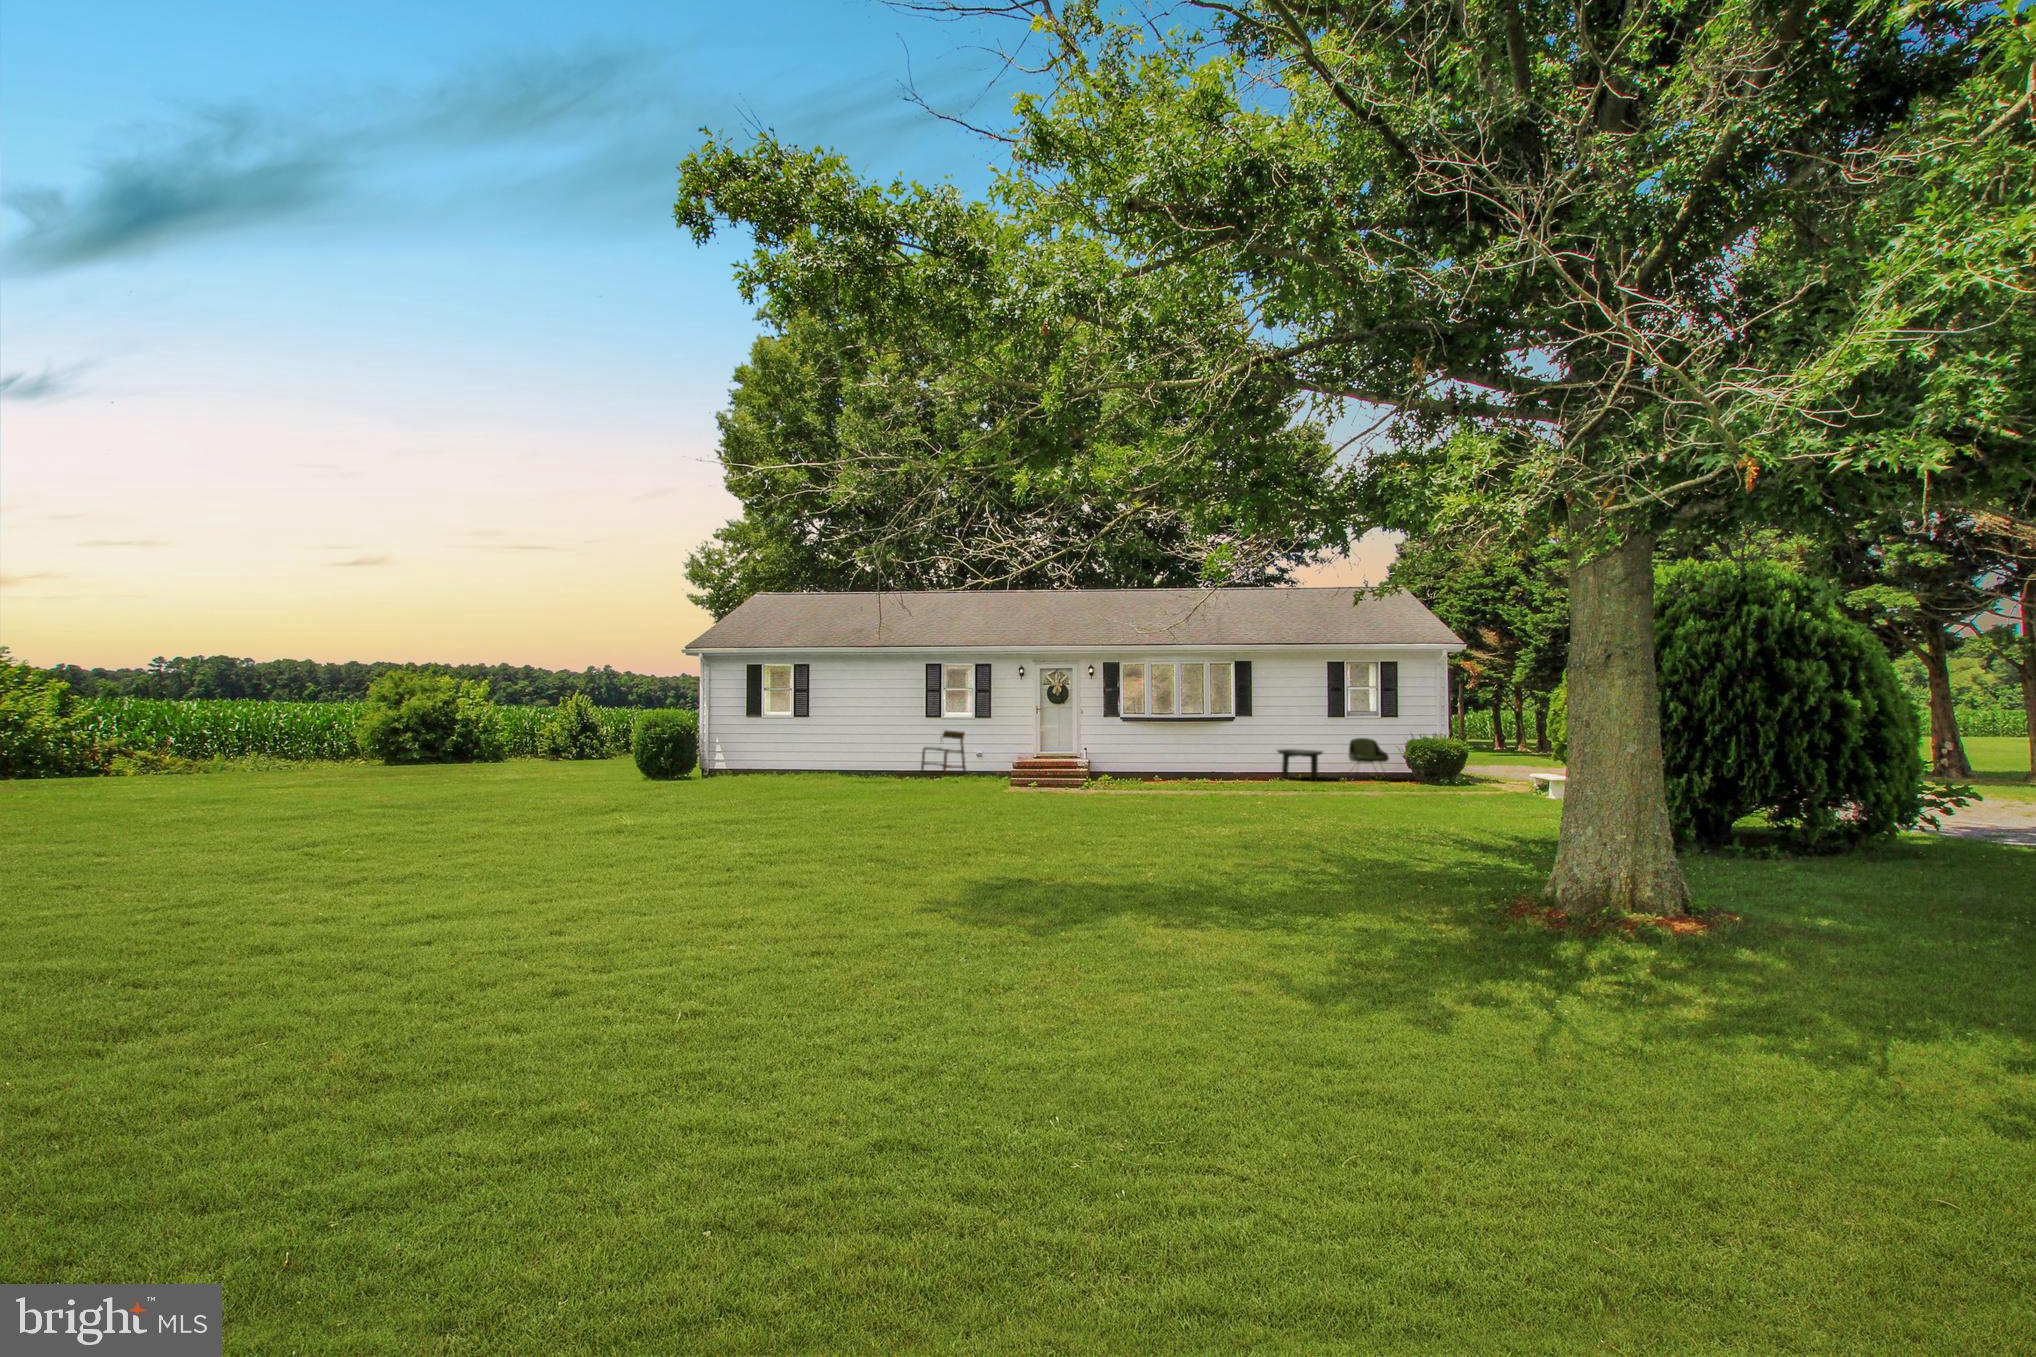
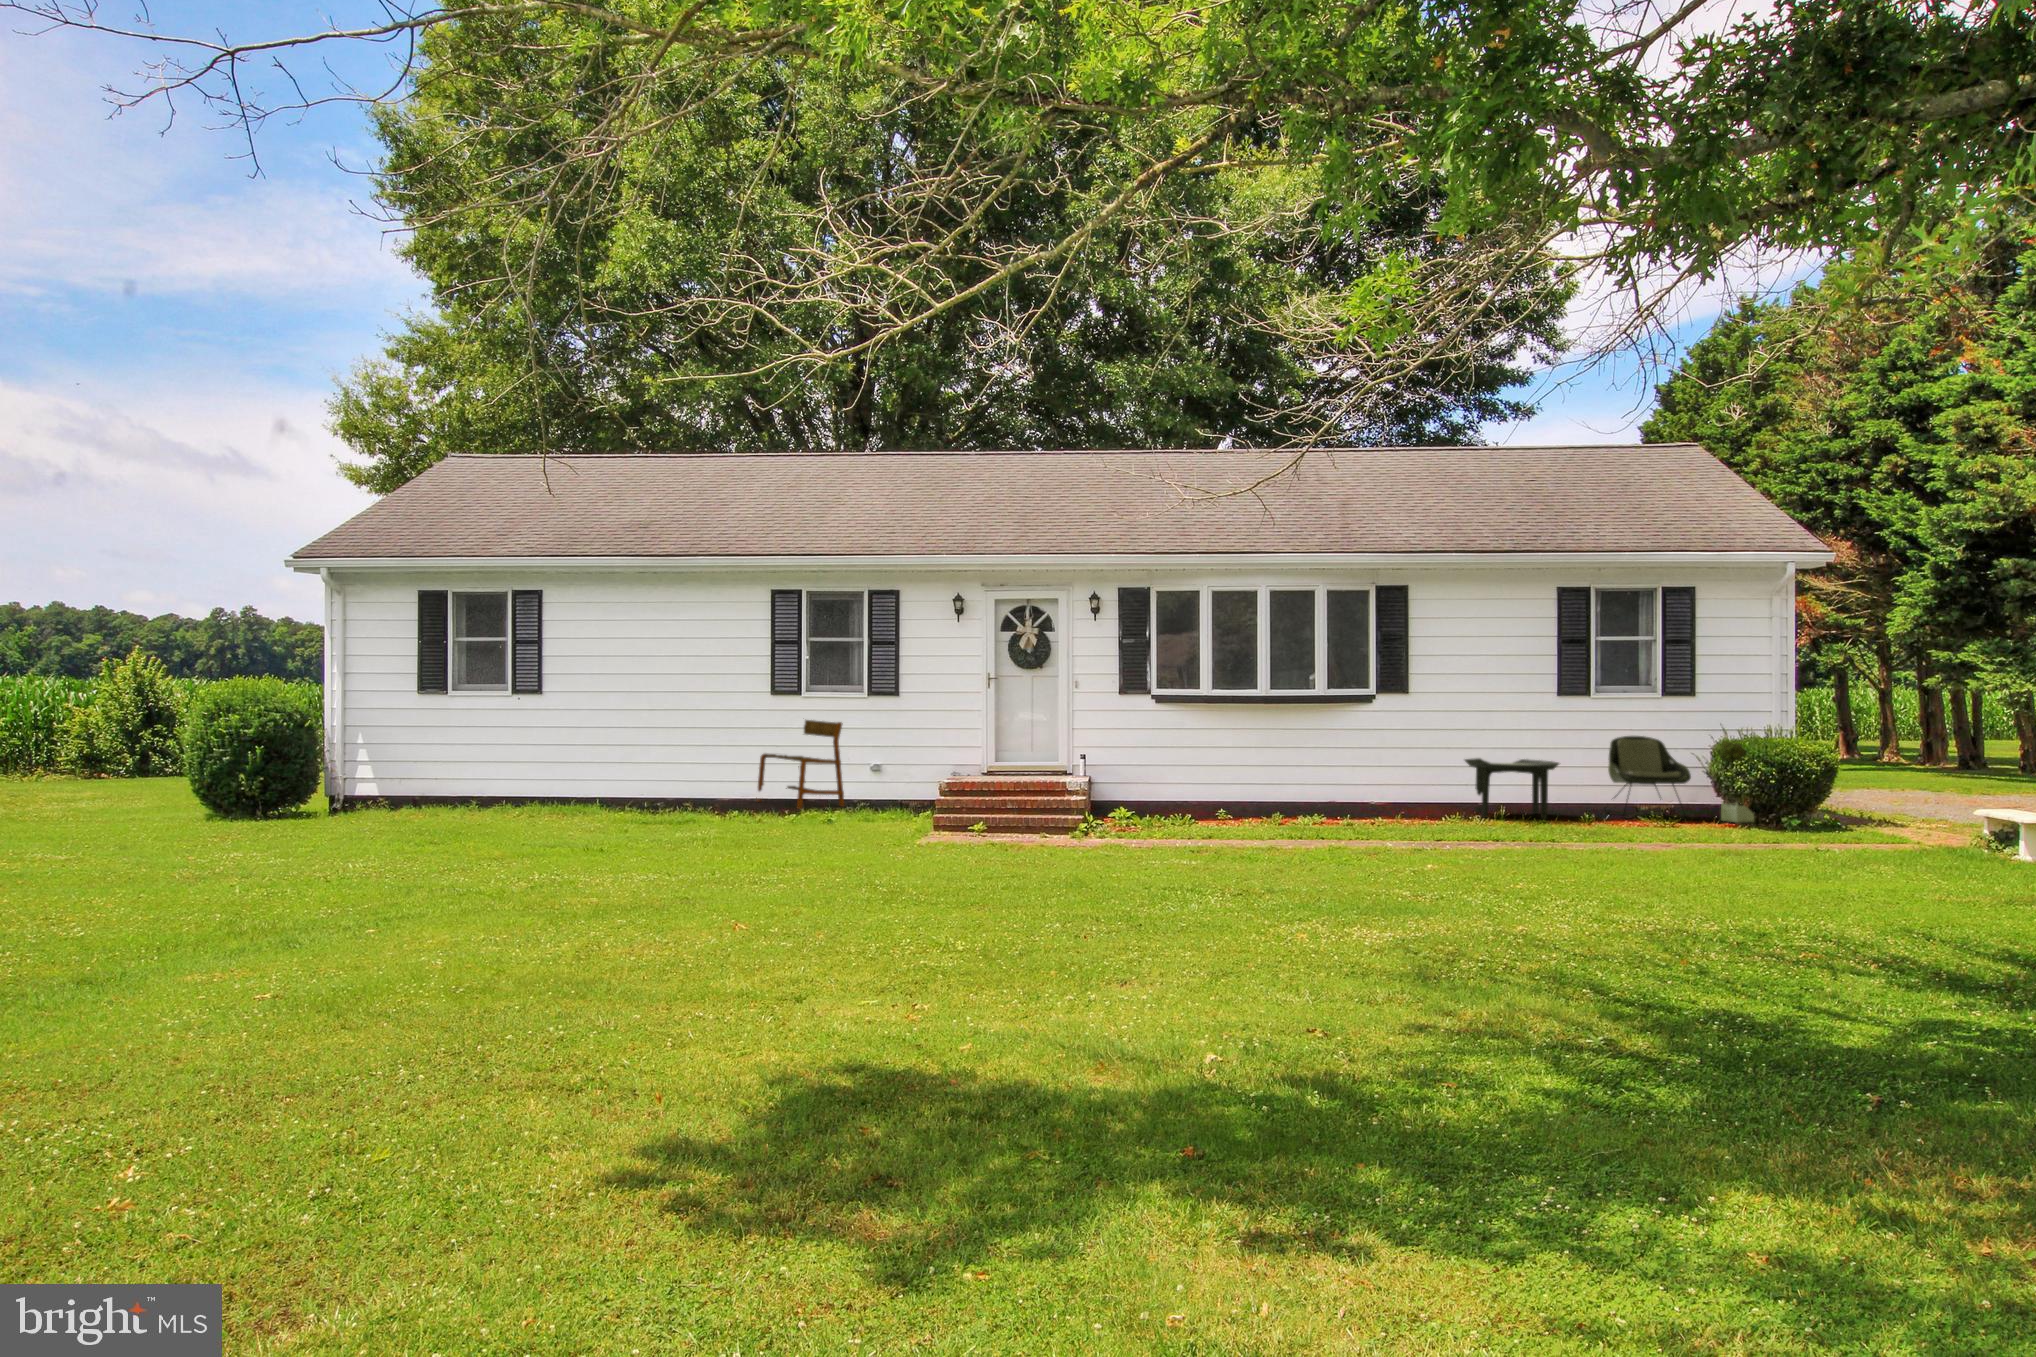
potted tree: none [1402,740,1420,781] -> present [1718,741,1754,823]

